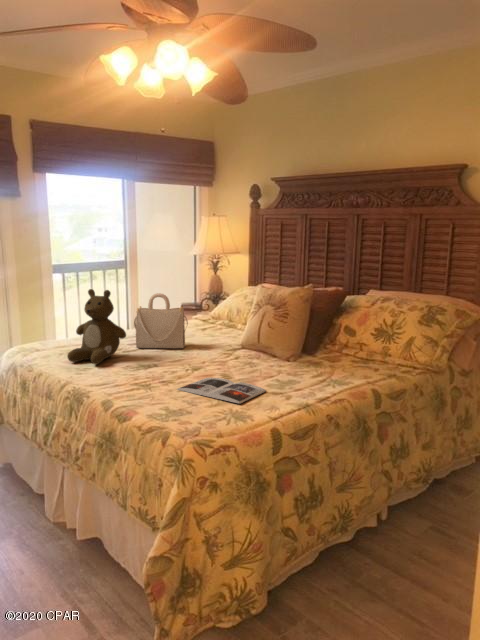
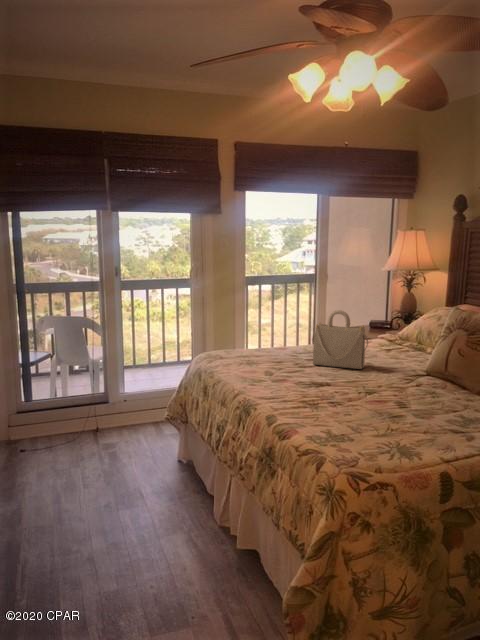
teddy bear: present [67,289,126,364] -> none [244,303,301,378]
magazine: present [177,377,266,404] -> none [344,404,445,438]

